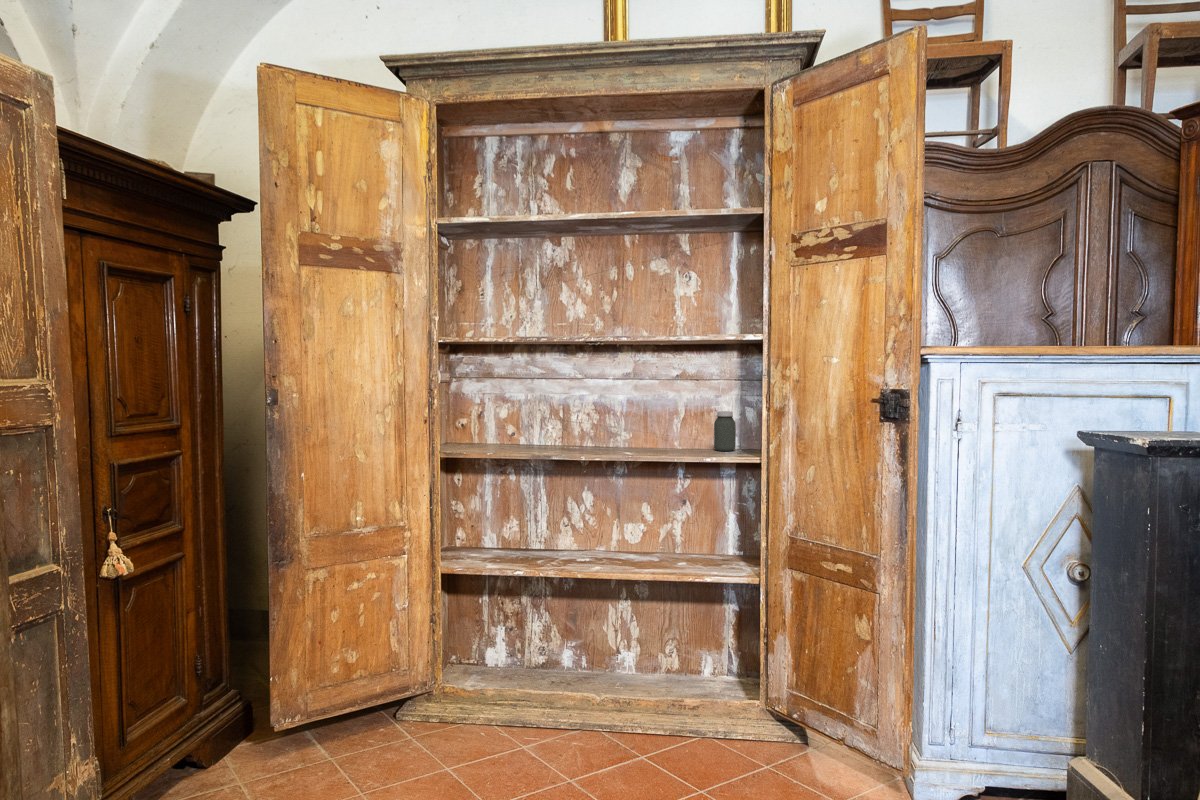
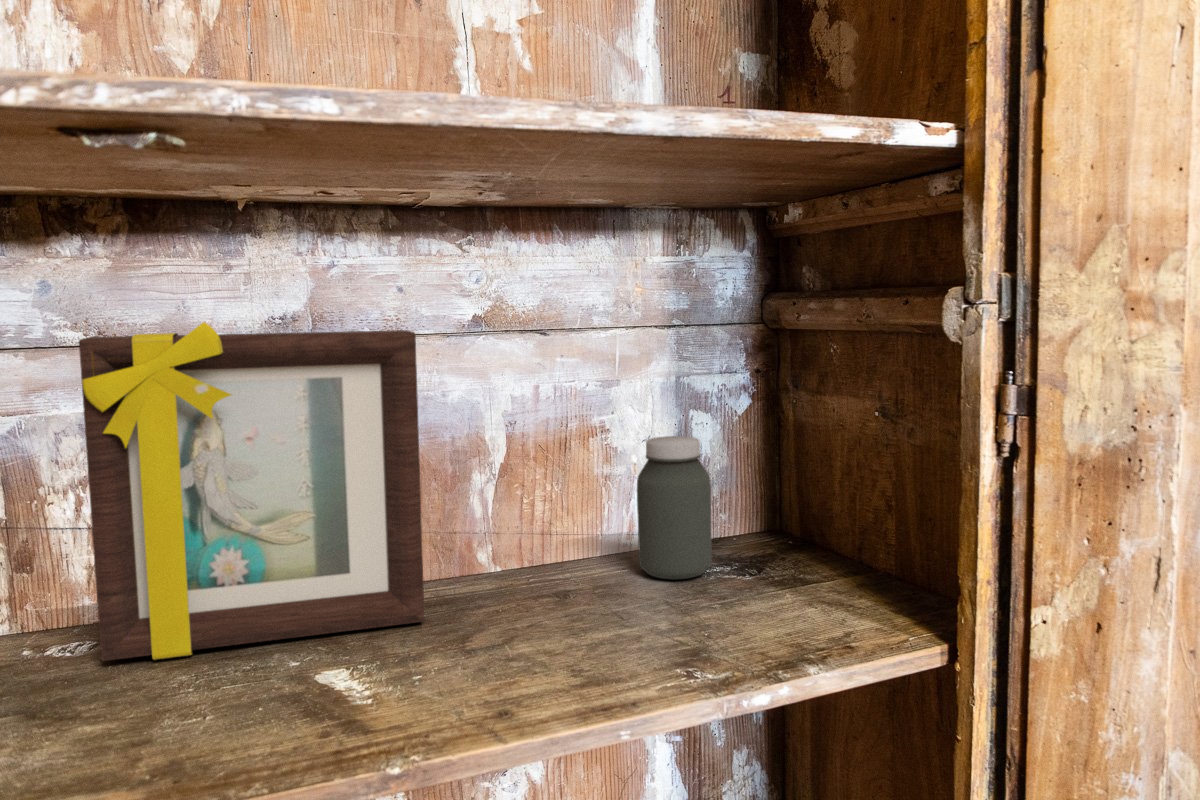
picture frame: none [578,373,652,450] -> present [79,322,424,661]

